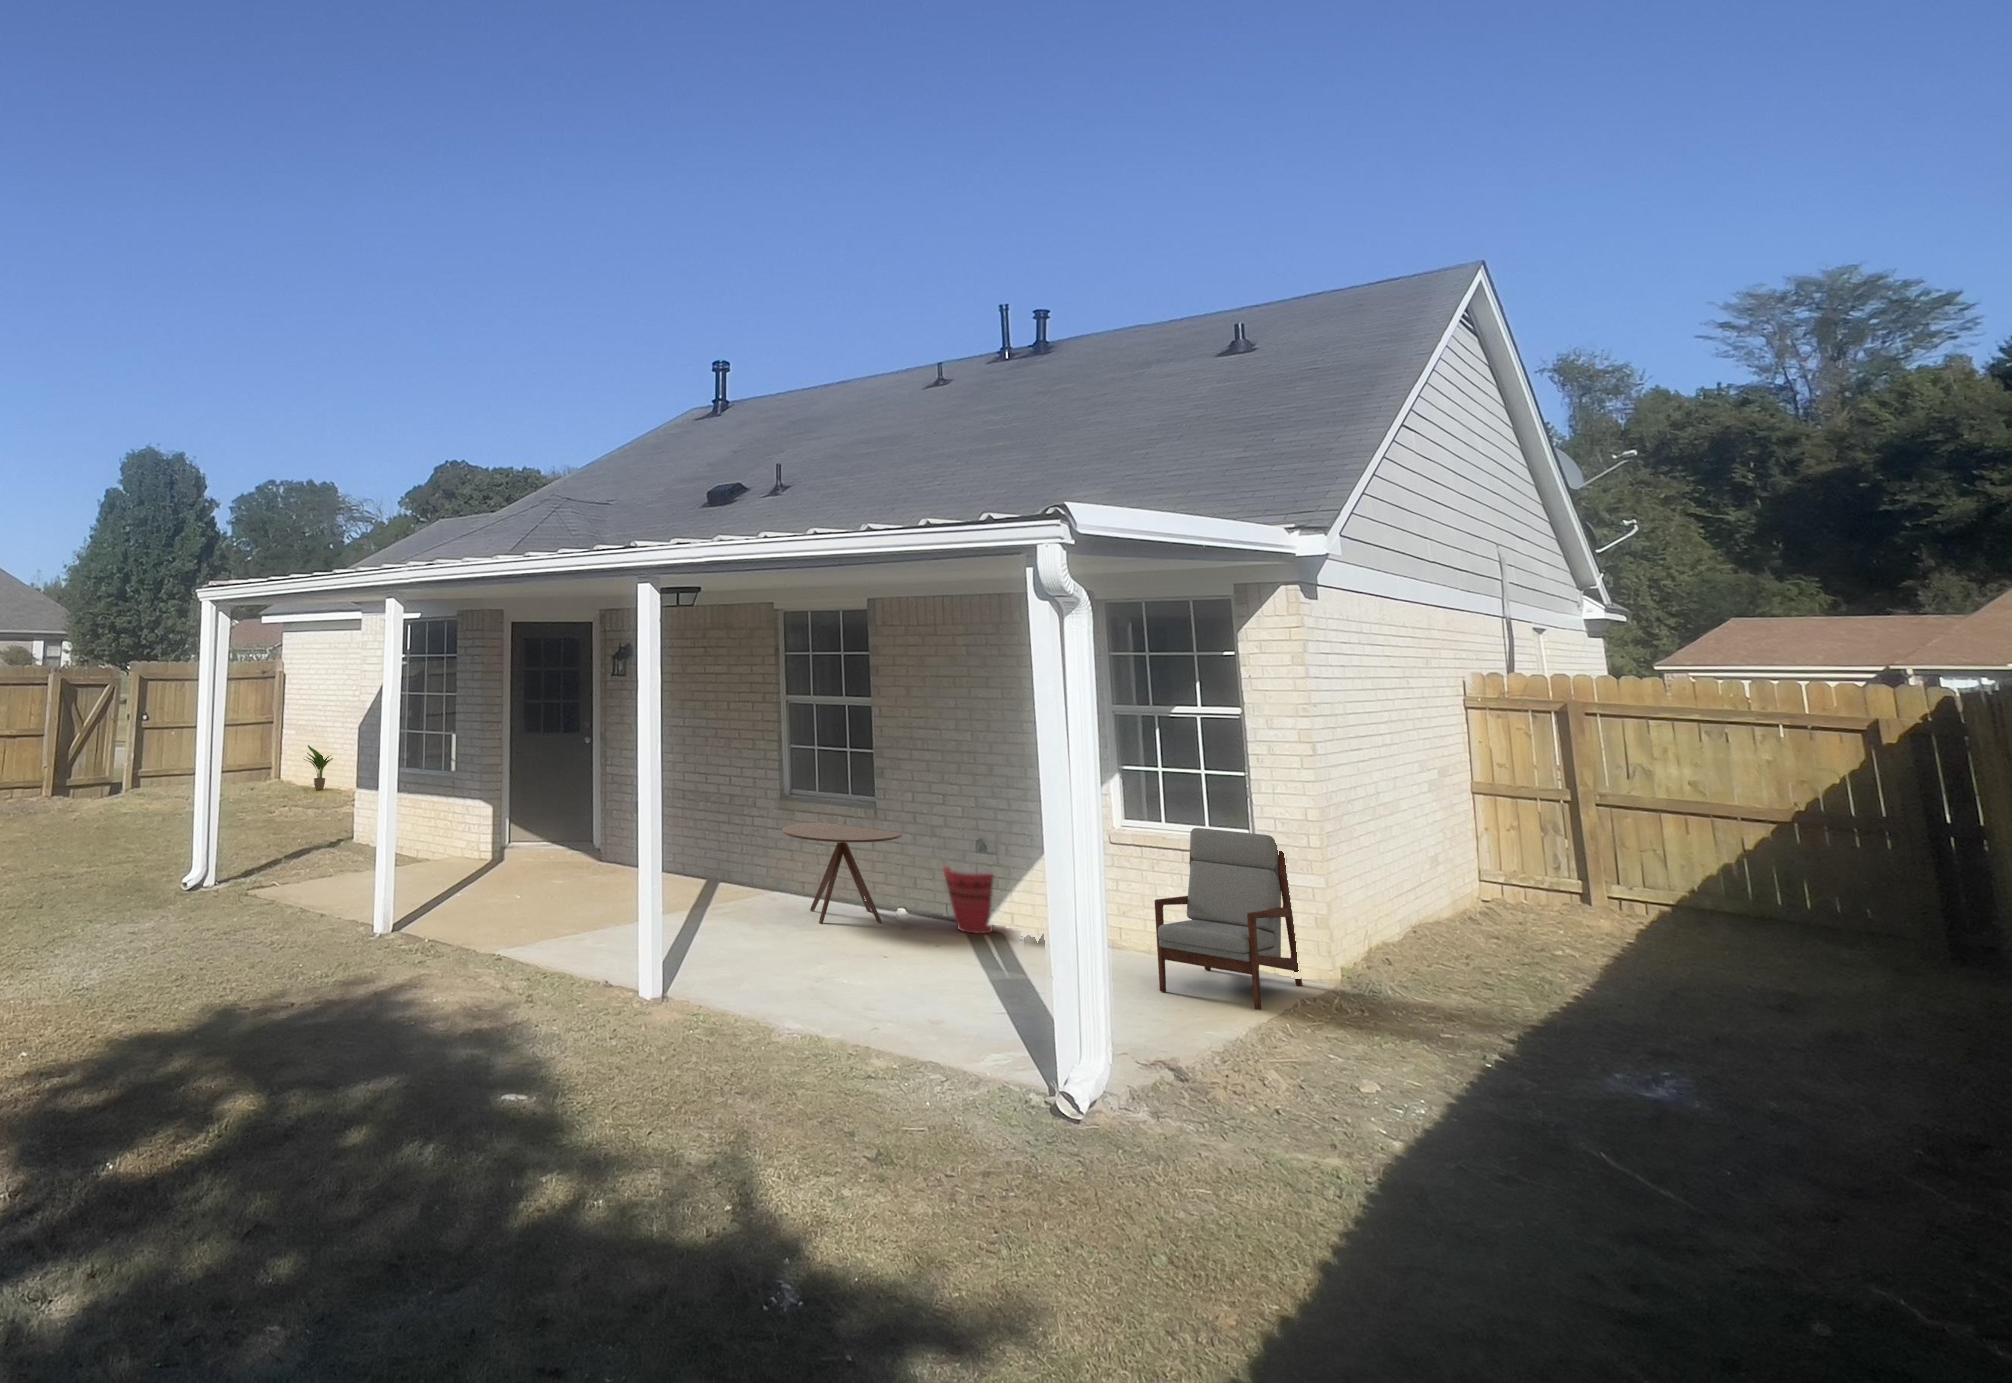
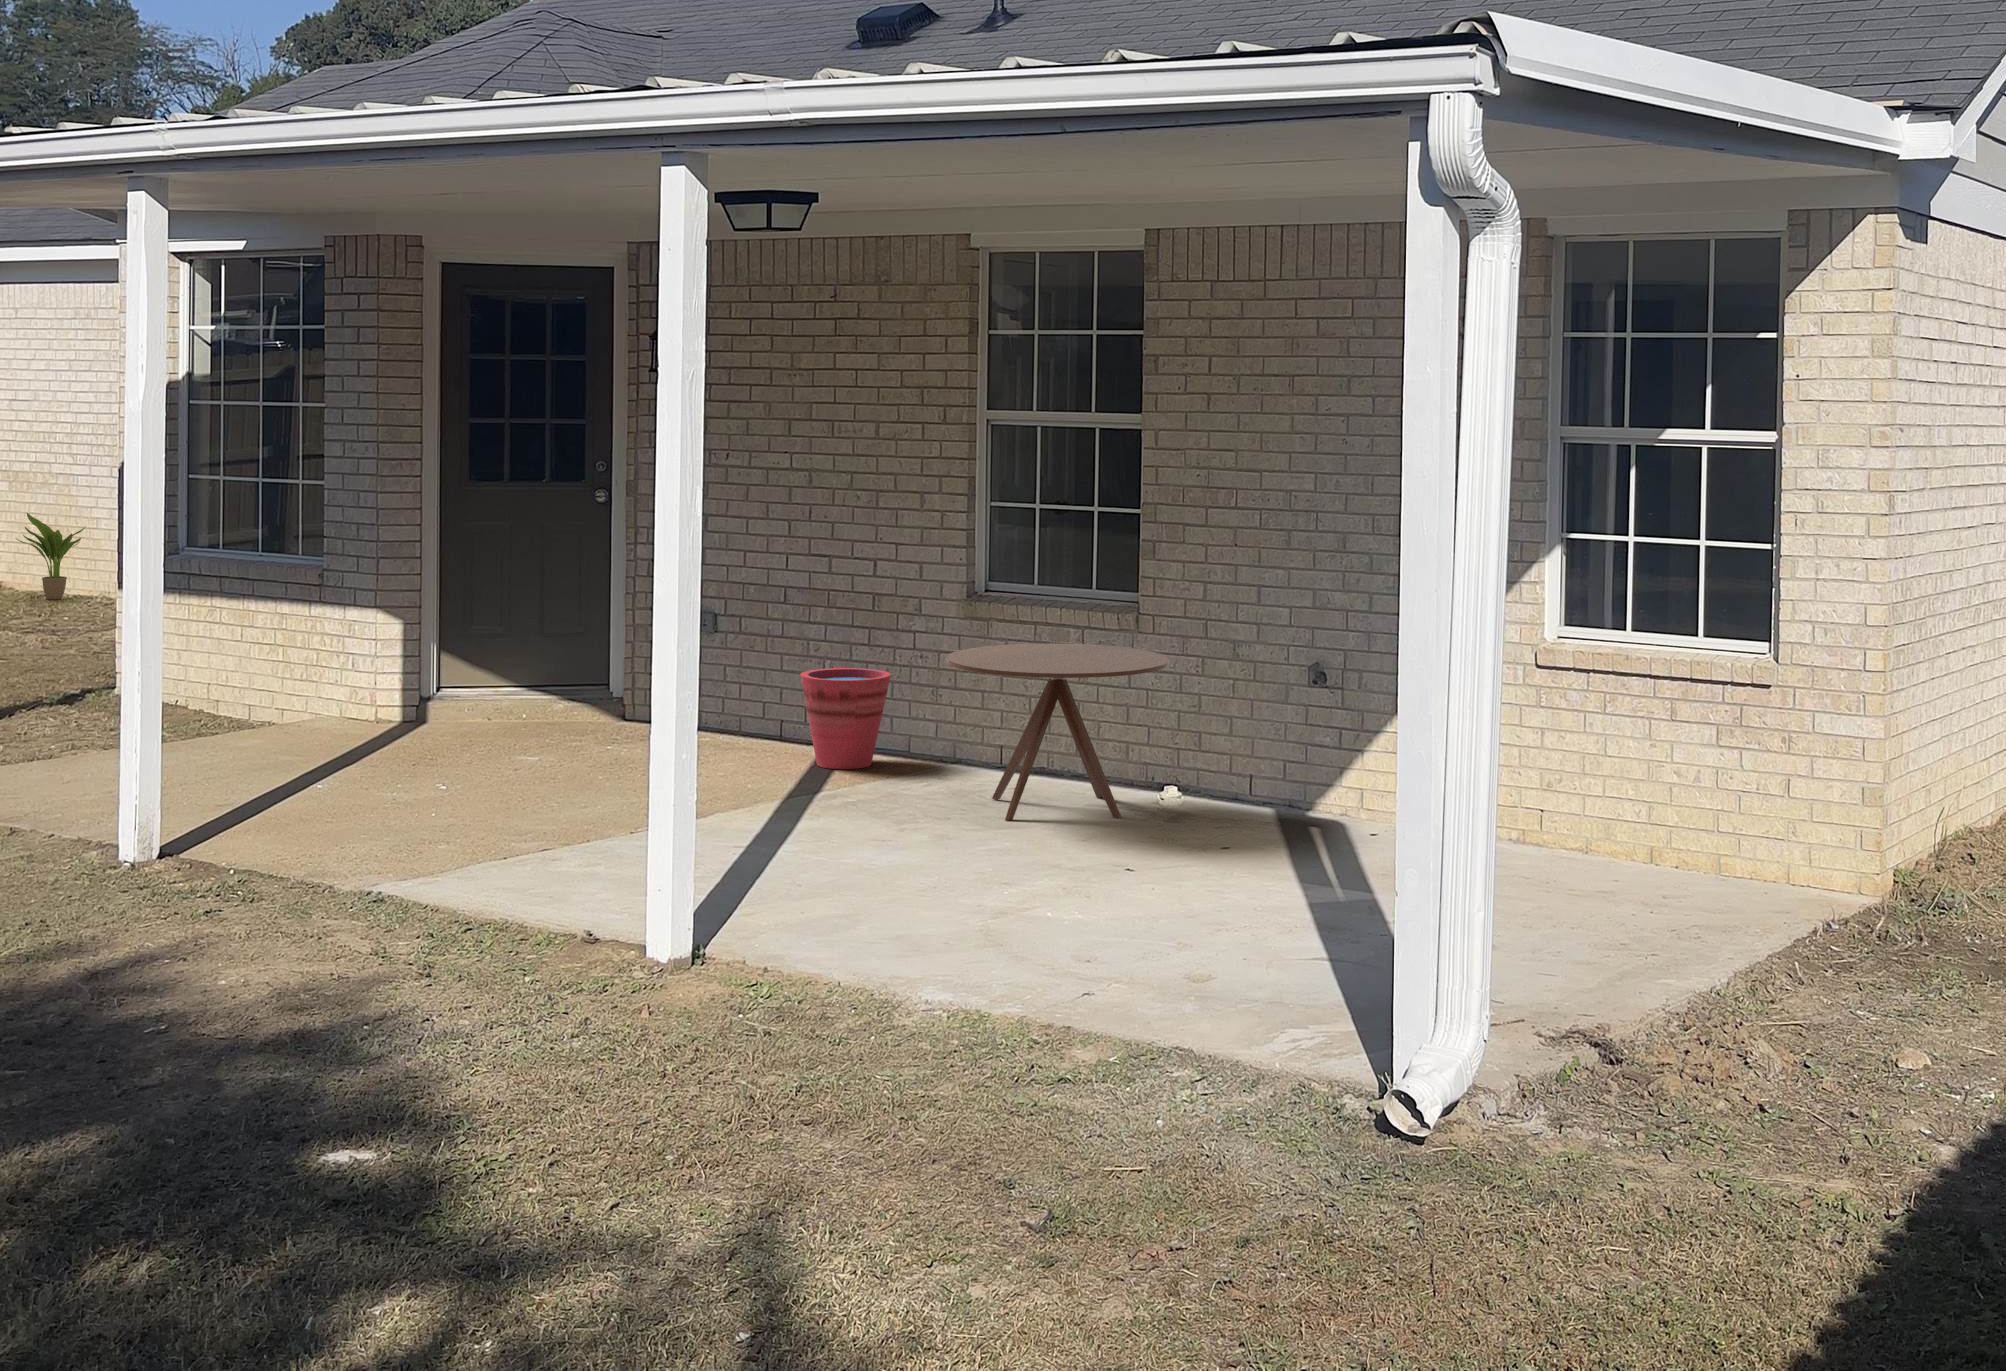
armchair: present [1155,828,1302,1010] -> none [1588,644,1827,942]
bucket: present [943,867,993,933] -> present [800,668,891,769]

